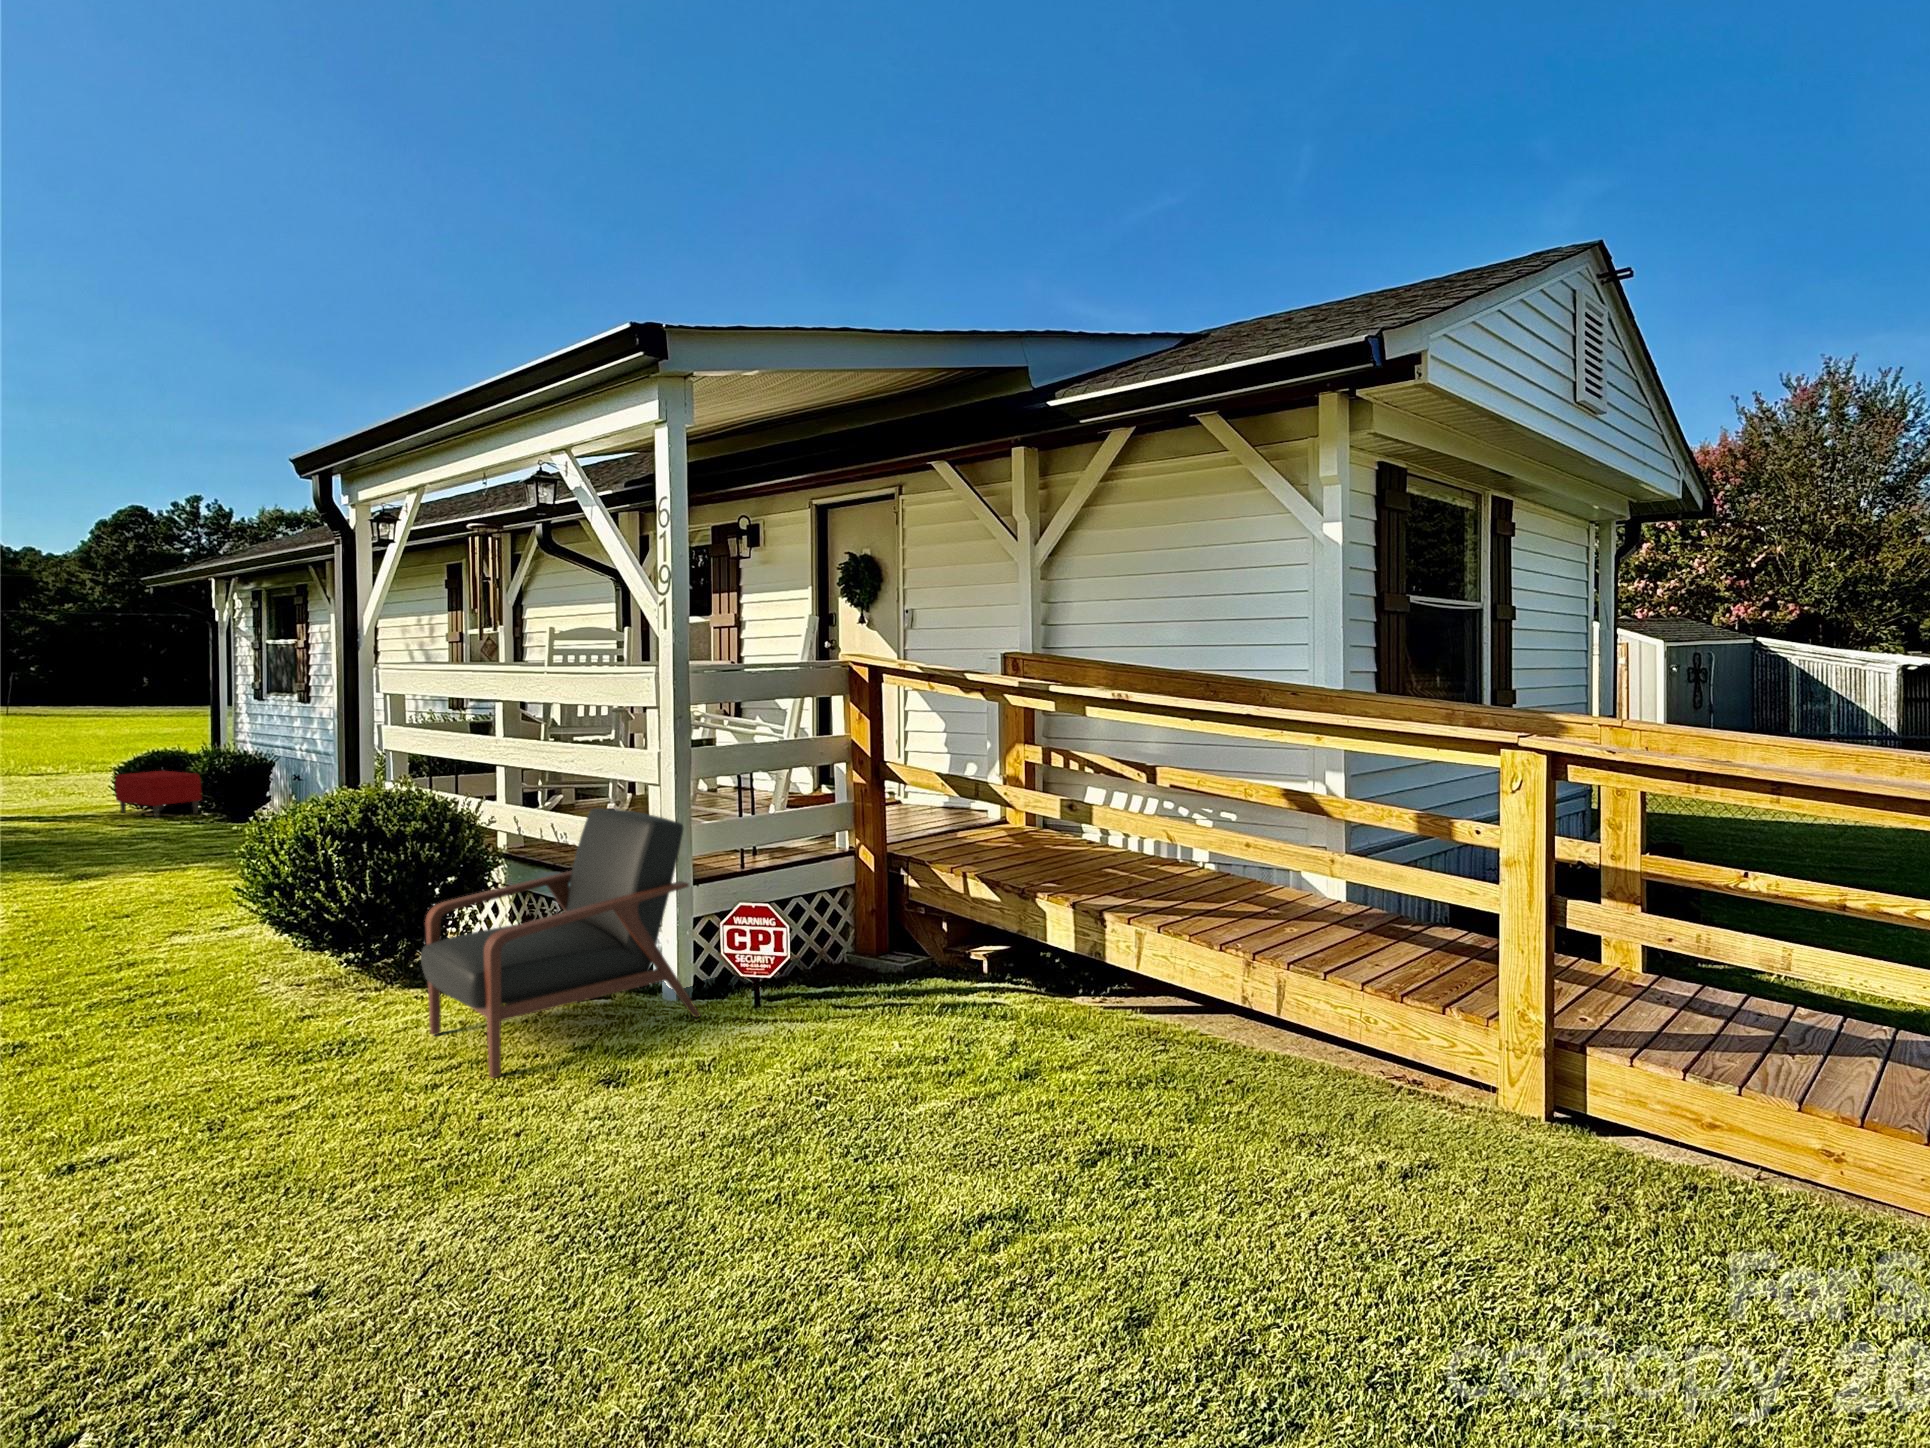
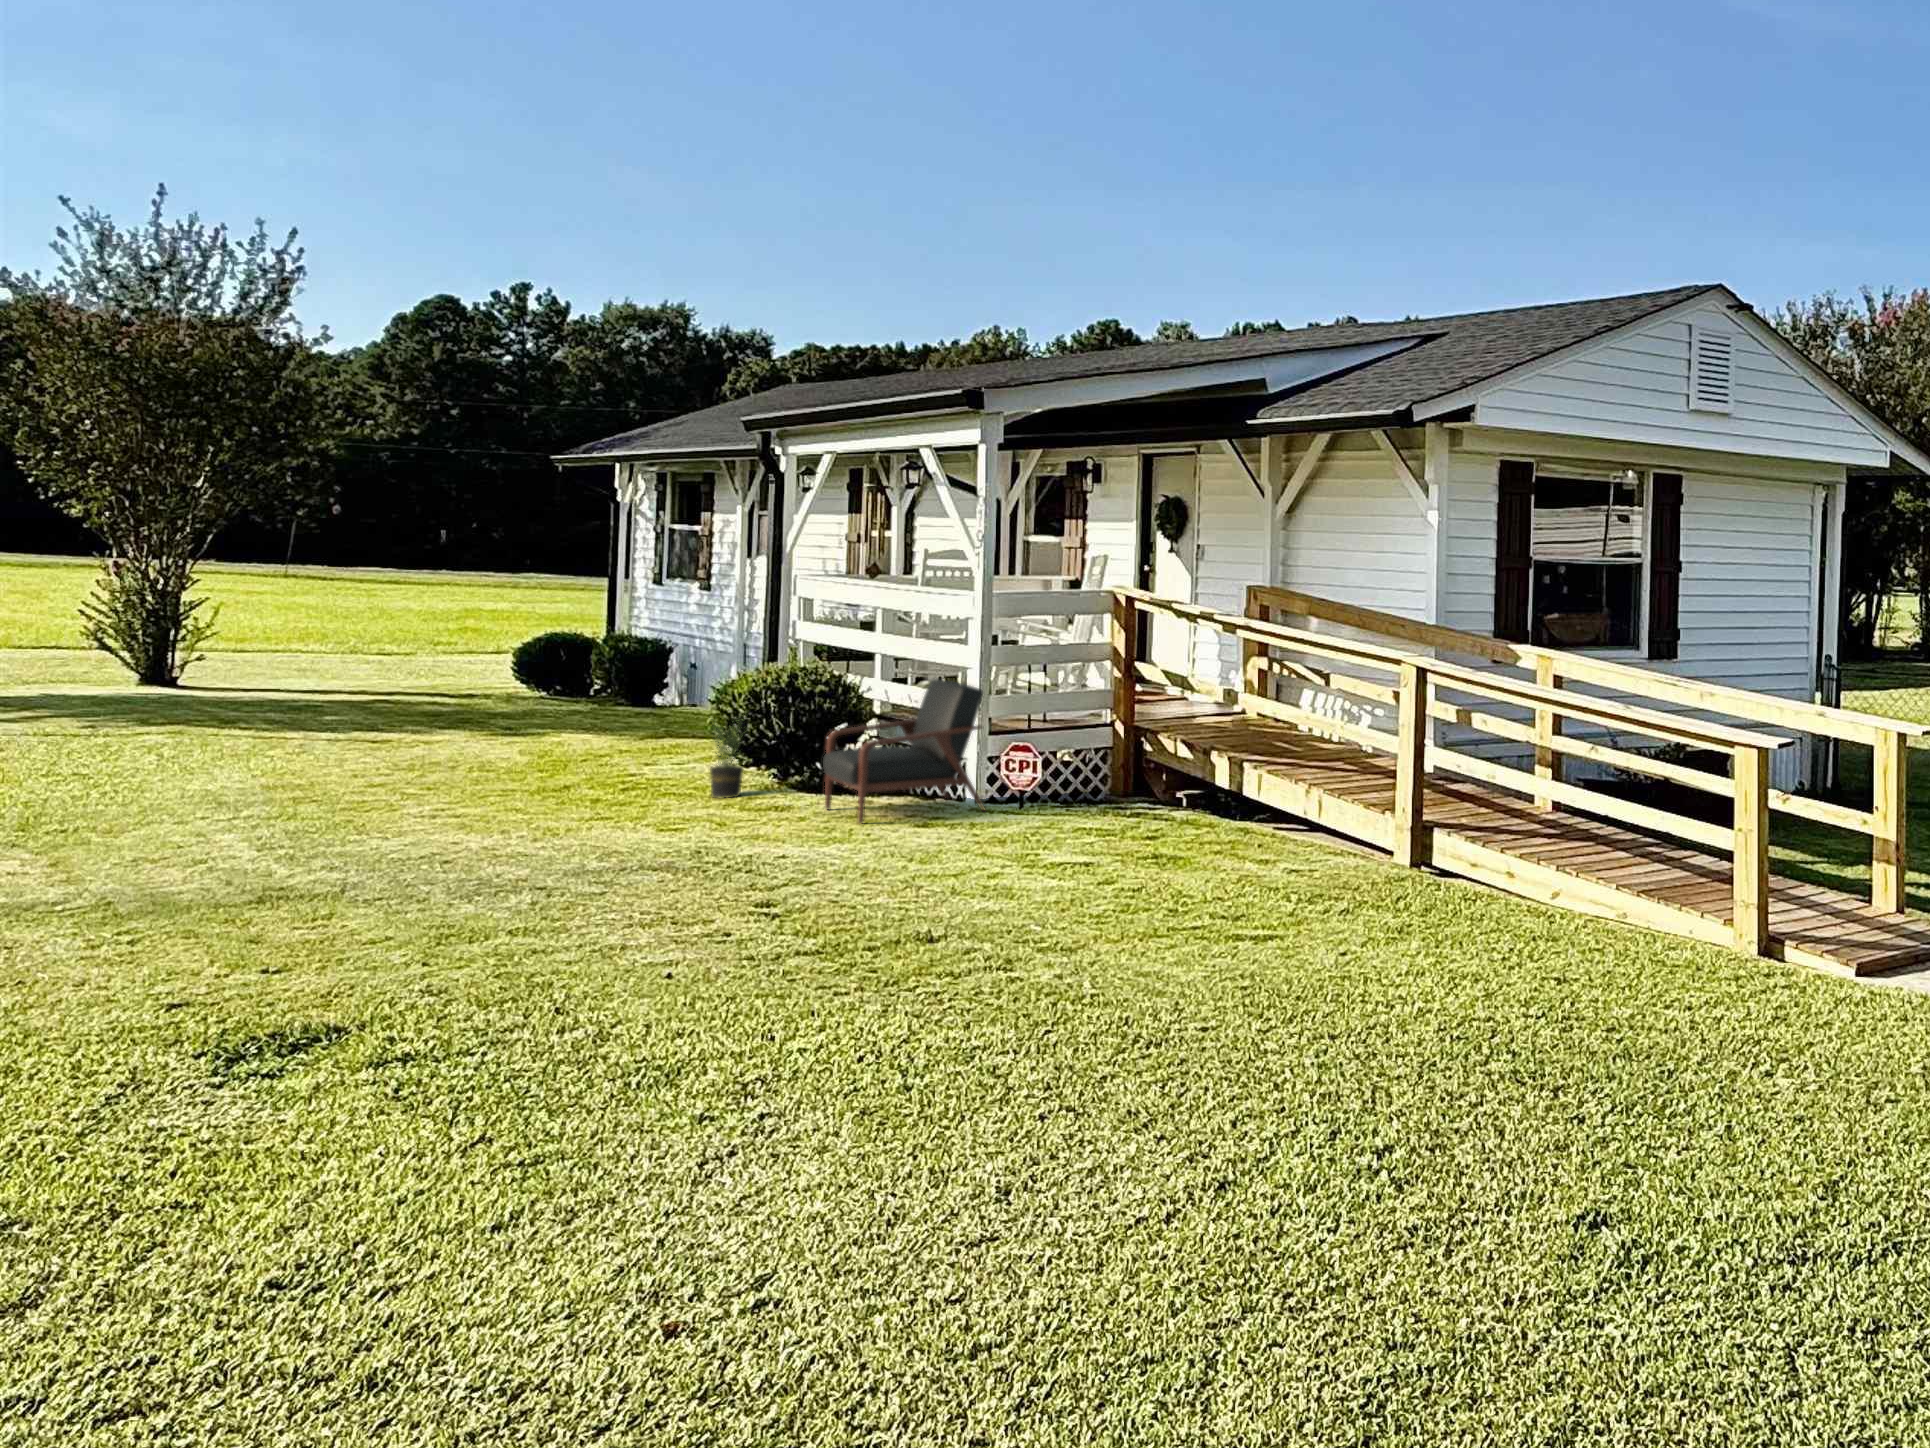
bench: present [115,771,202,818] -> none [530,649,609,694]
potted plant: none [220,868,307,1015] -> present [709,717,744,798]

